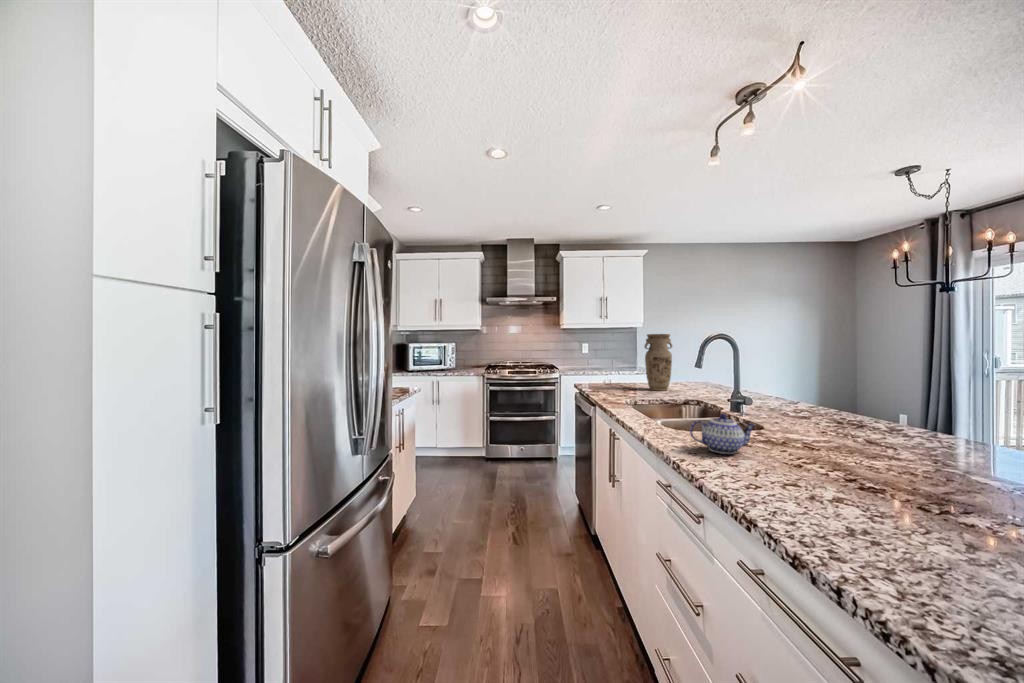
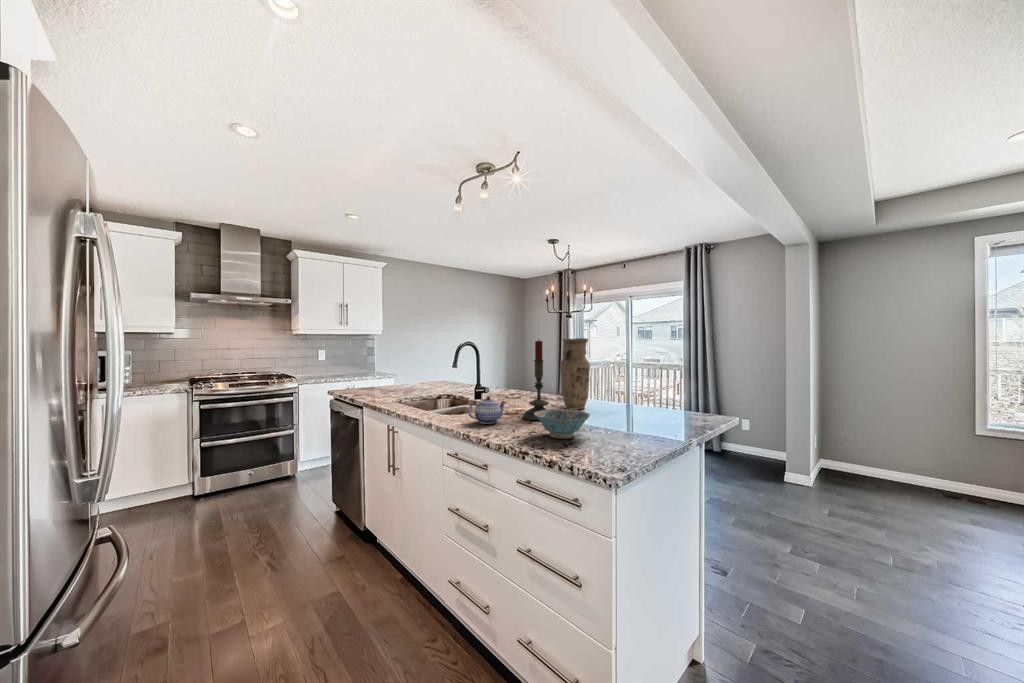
candle: none [790,330,856,467] -> present [523,340,549,421]
vase: present [645,334,672,390] -> present [560,338,590,409]
ceramic bowl: none [788,450,924,513] -> present [534,409,590,439]

